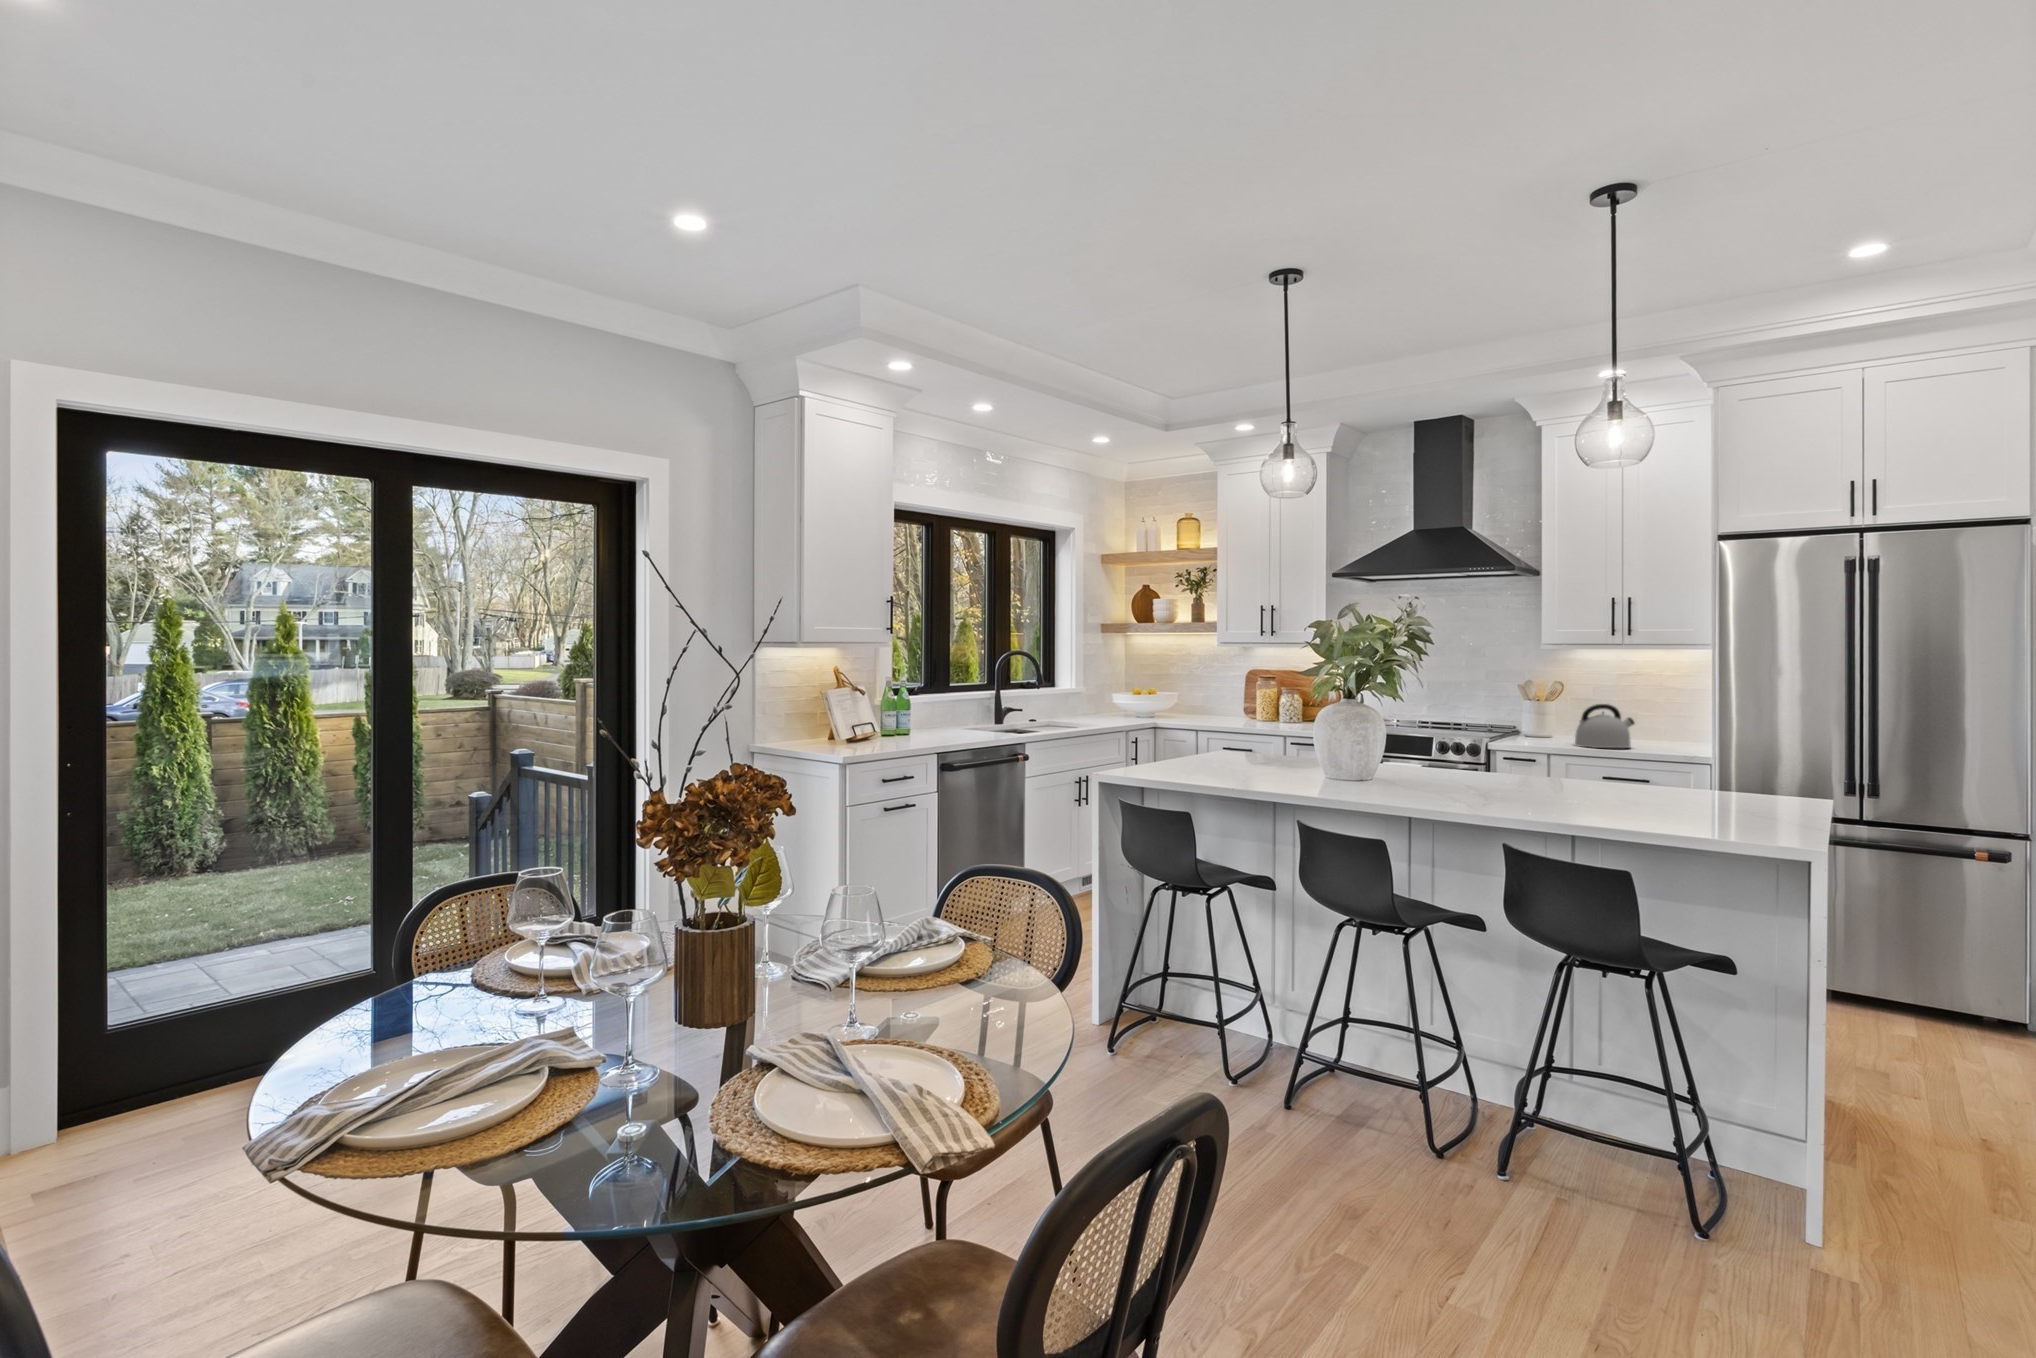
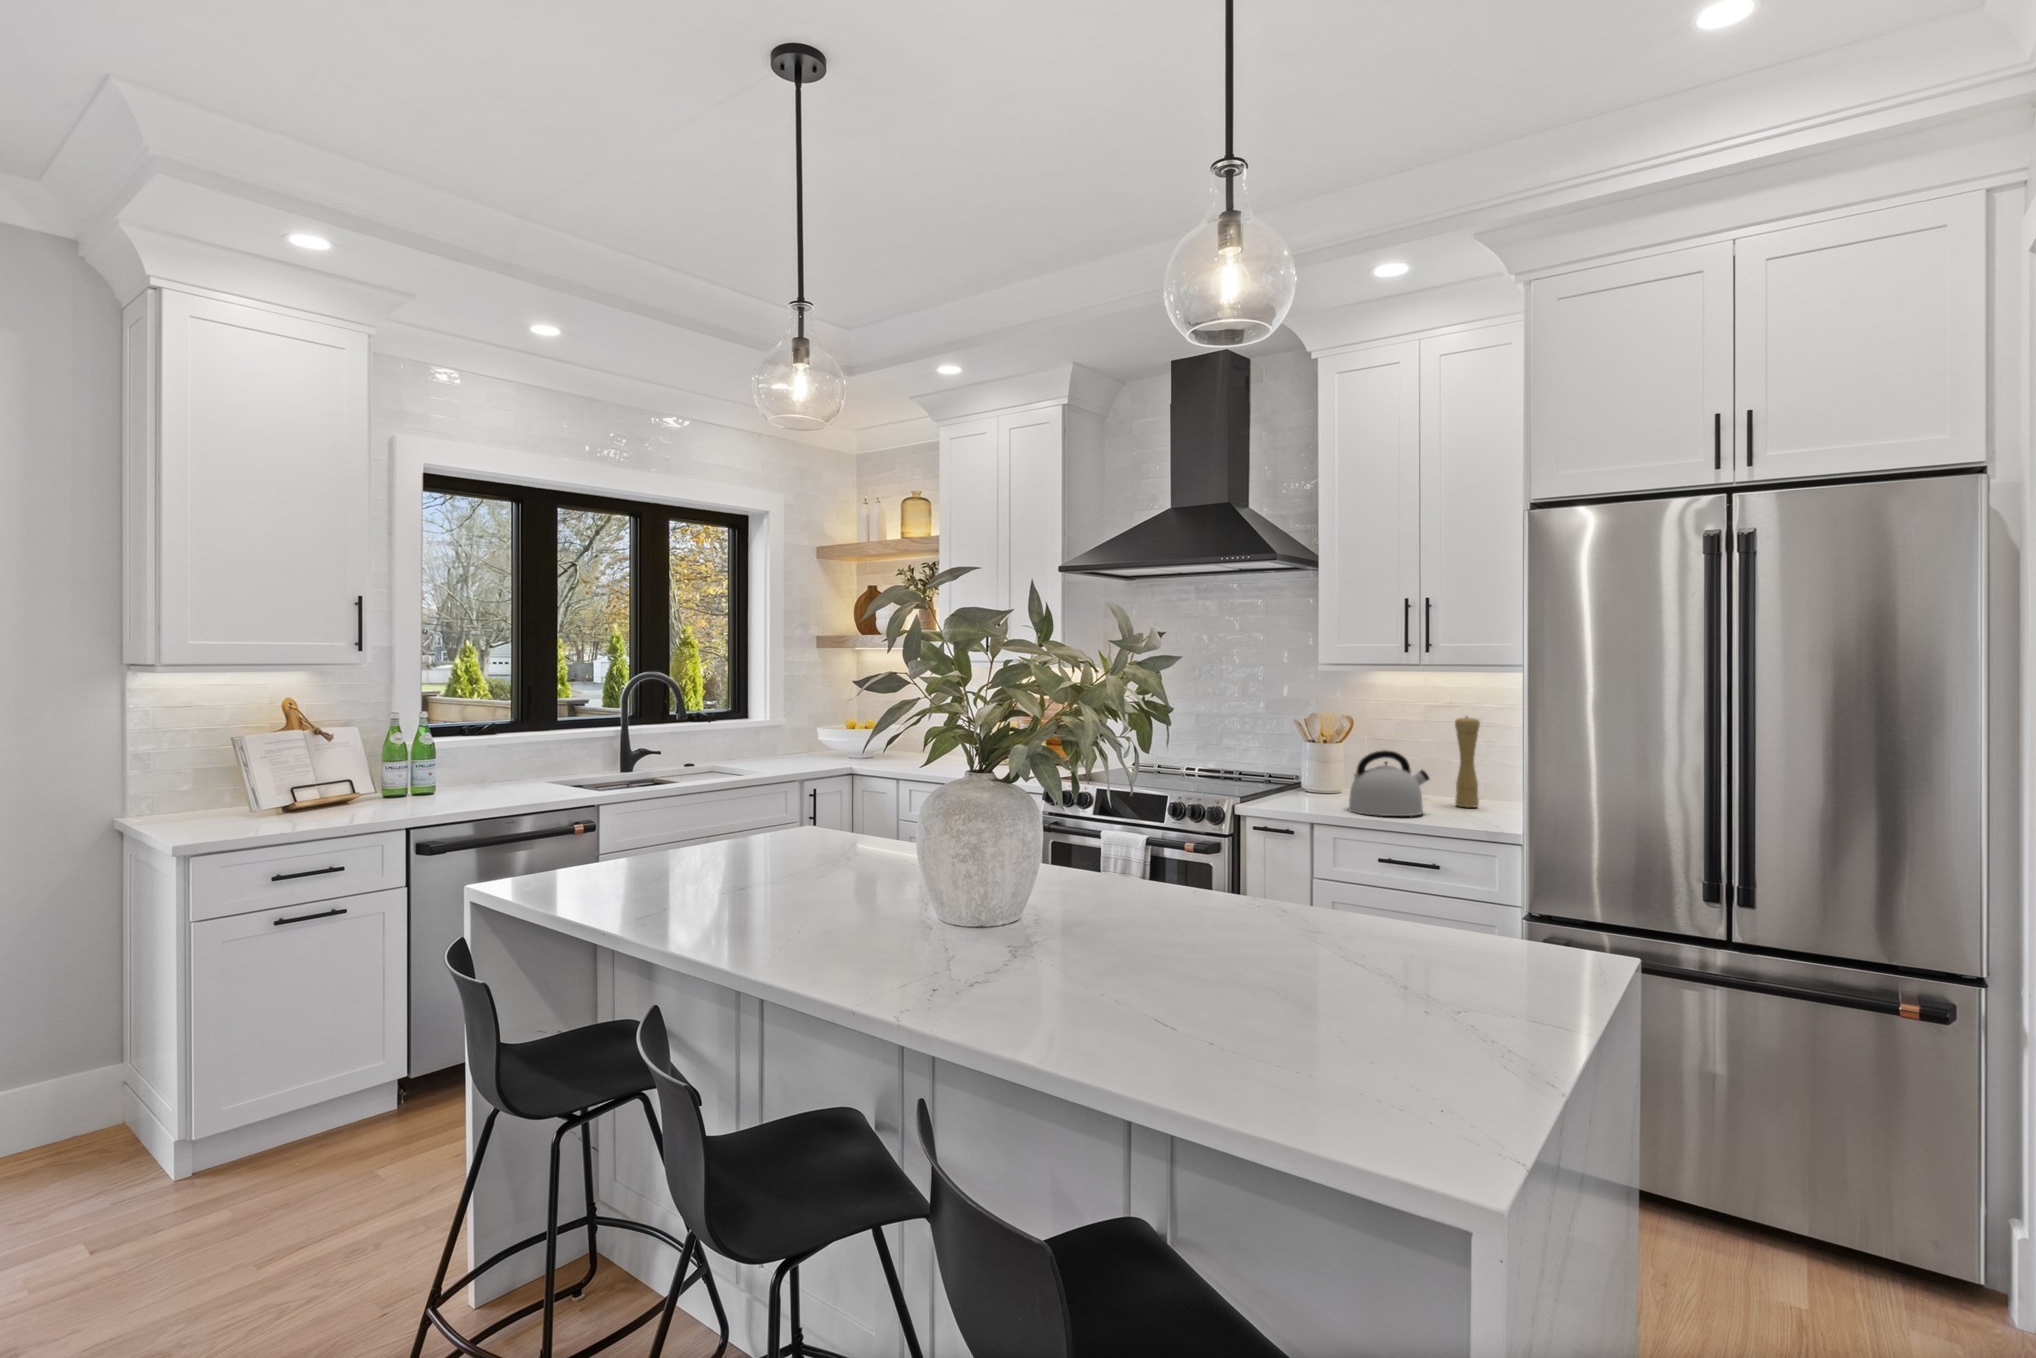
pepper mill: none [1648,681,1668,745] -> present [1455,717,1480,807]

